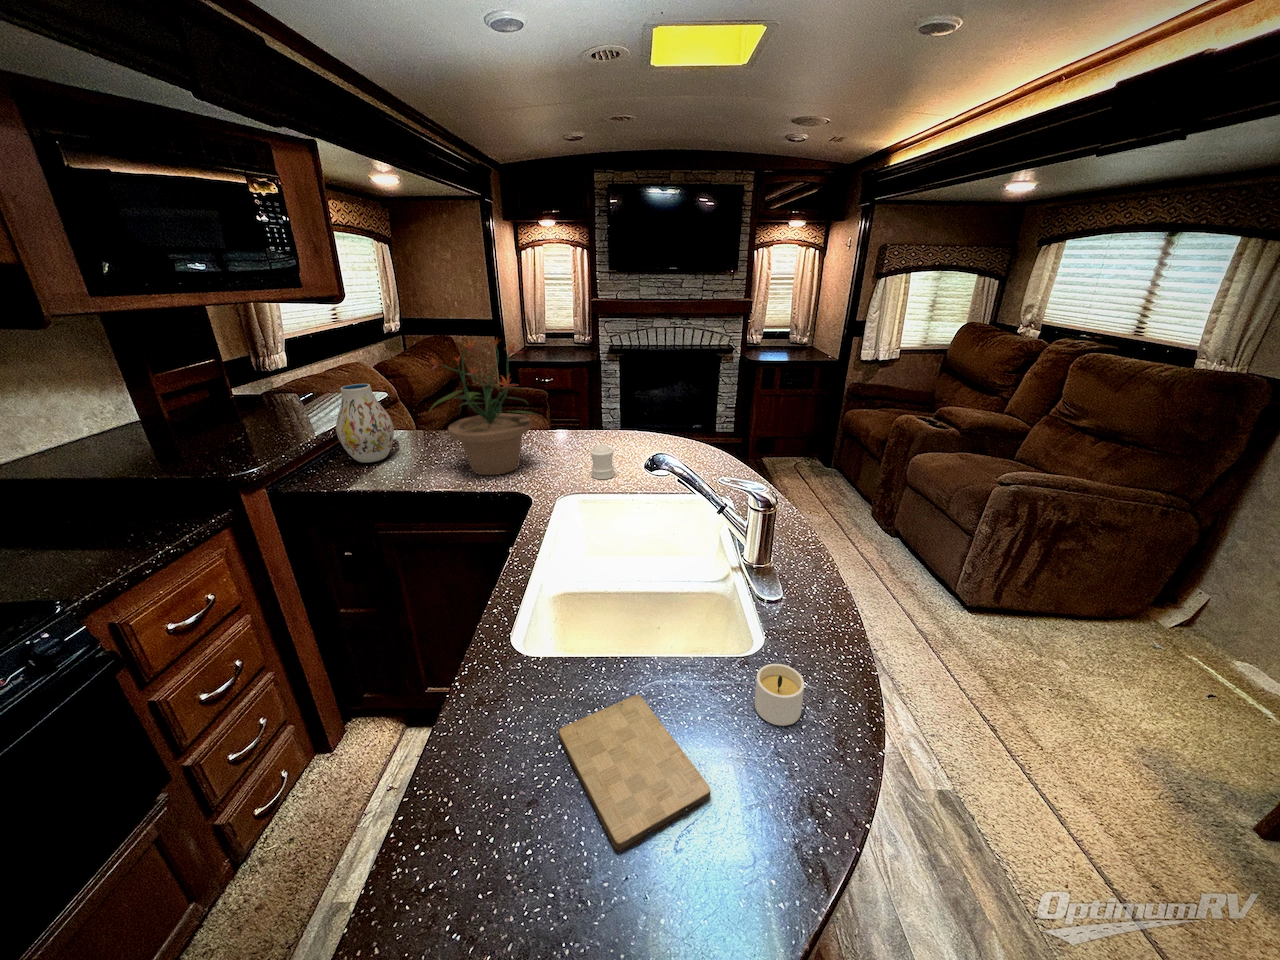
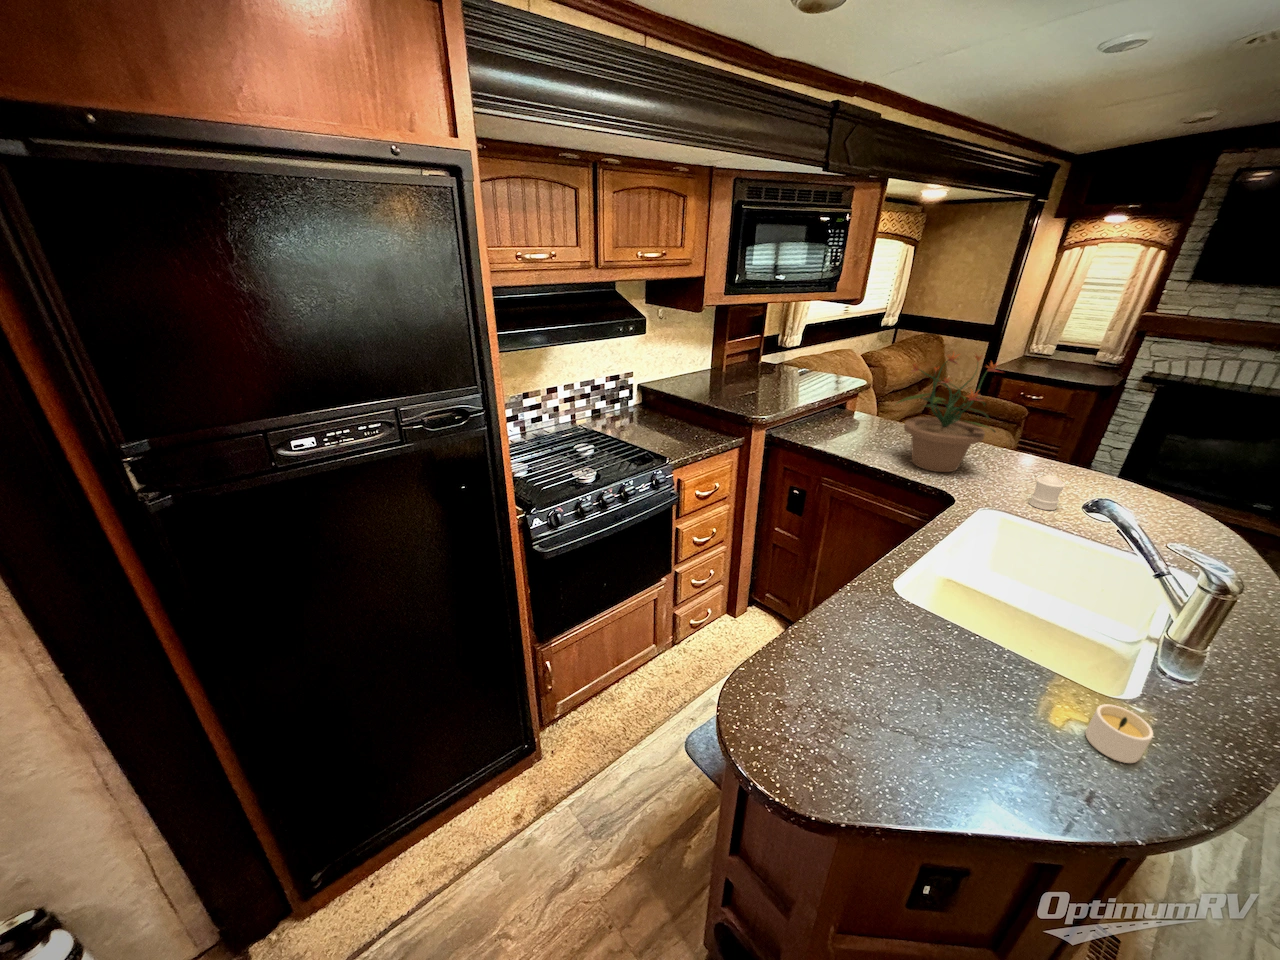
vase: present [336,384,394,463] -> none [821,372,862,432]
cutting board: present [558,695,711,852] -> none [900,644,1002,743]

